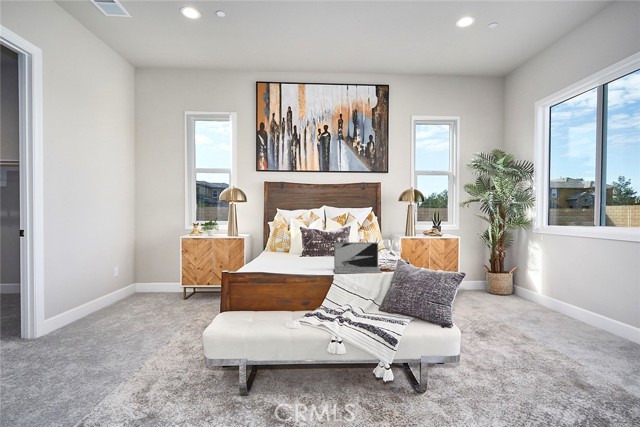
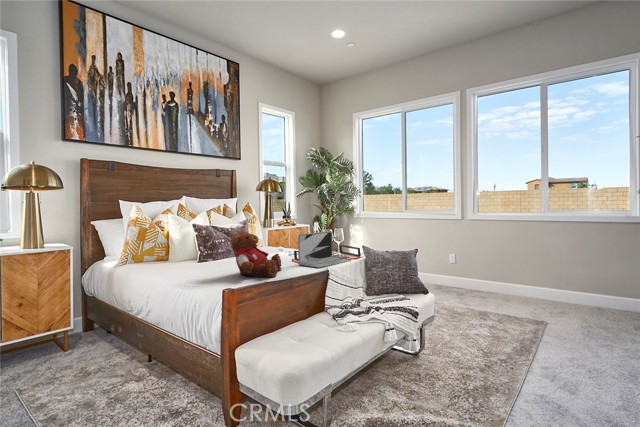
teddy bear: none [272,235,315,273] -> present [231,231,281,277]

